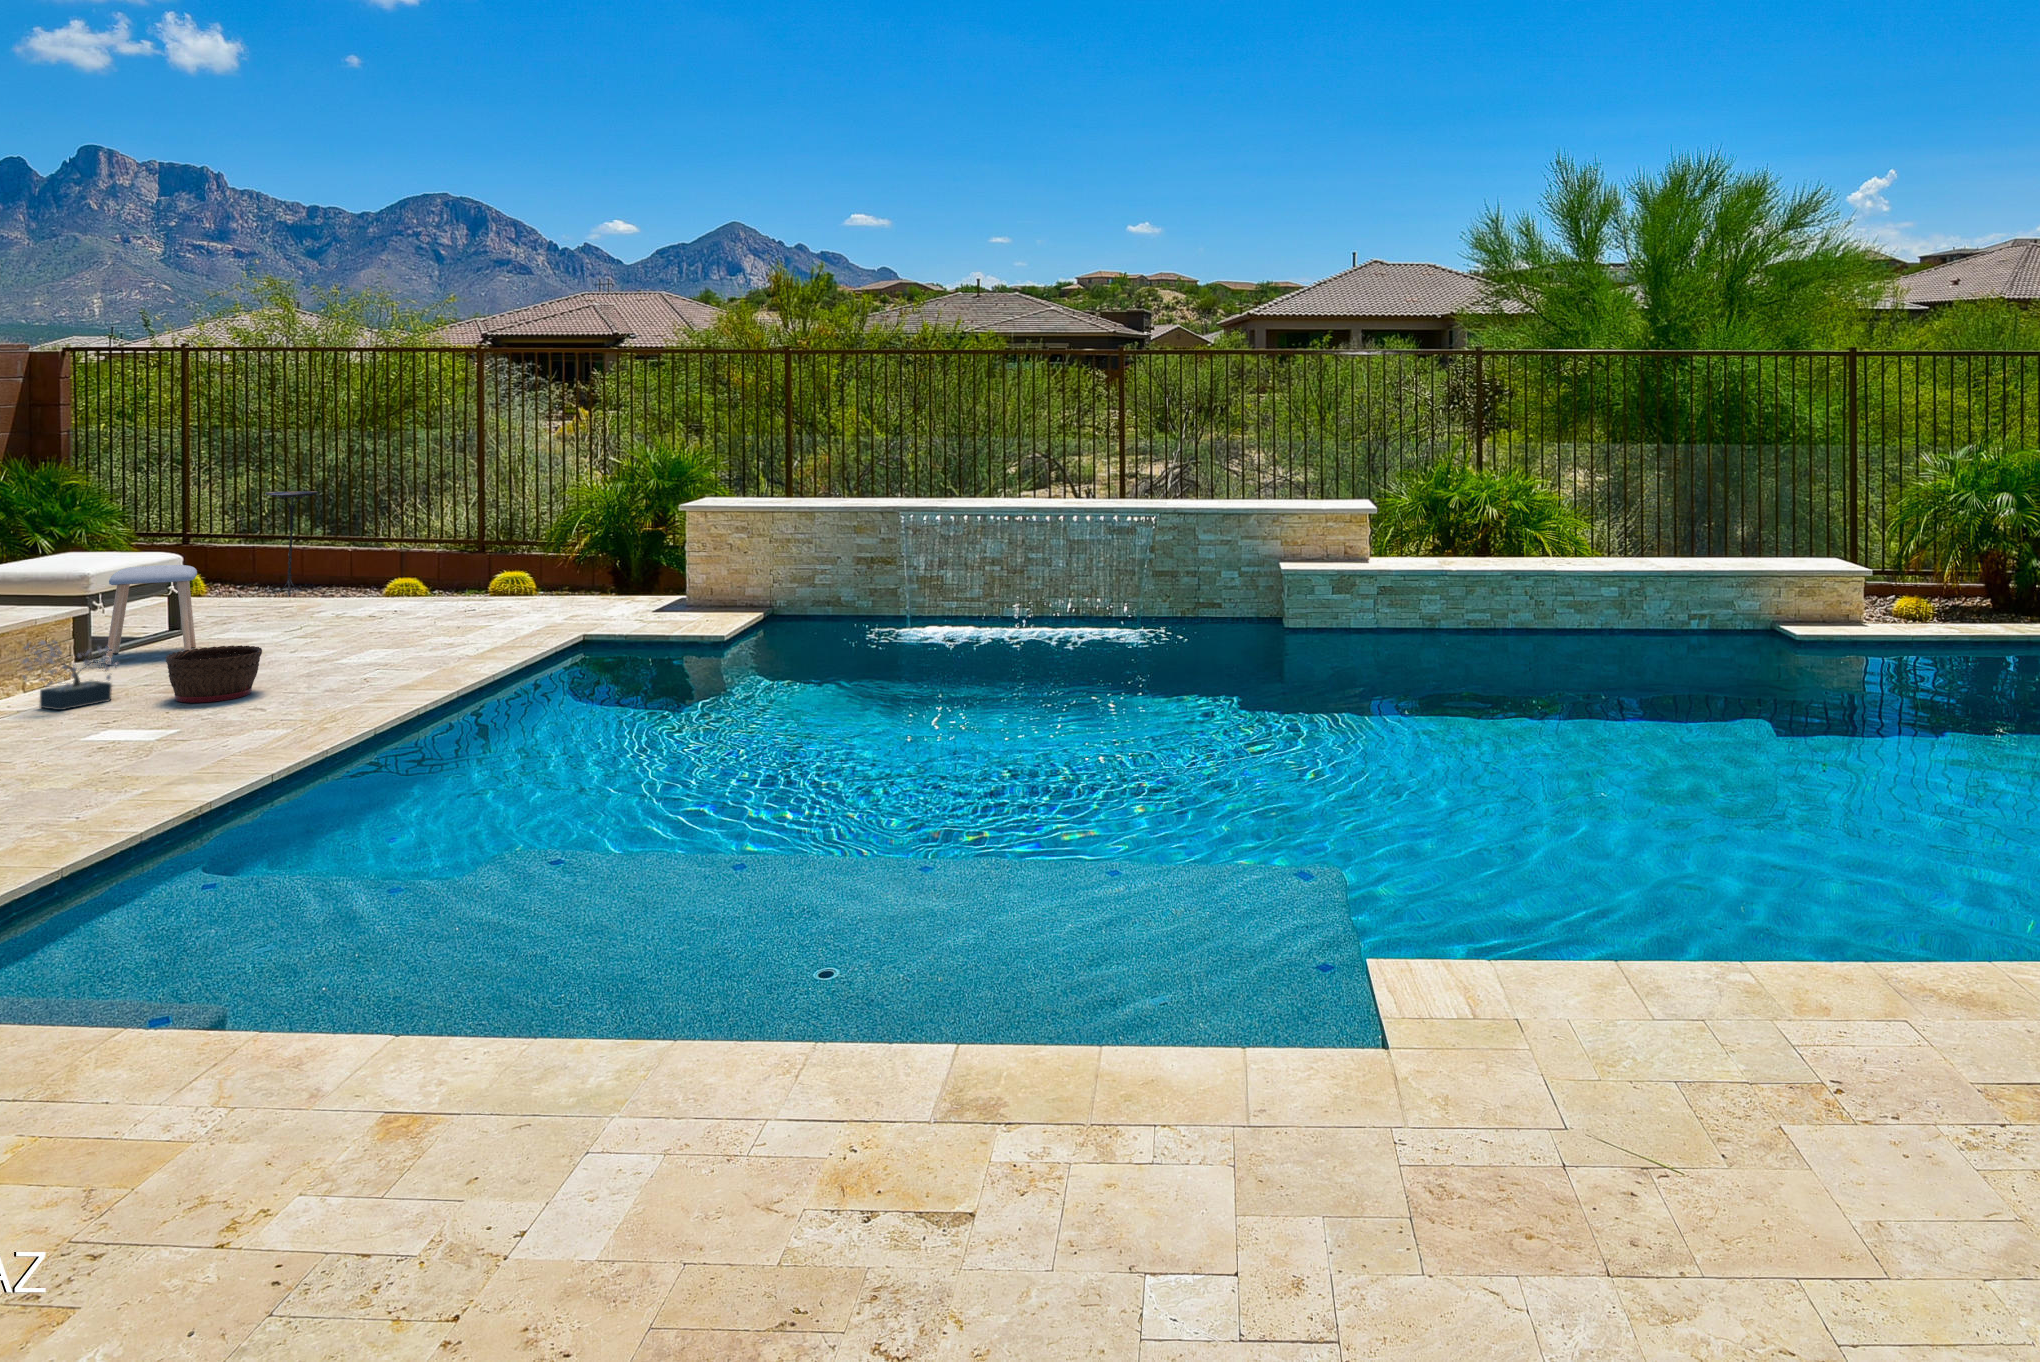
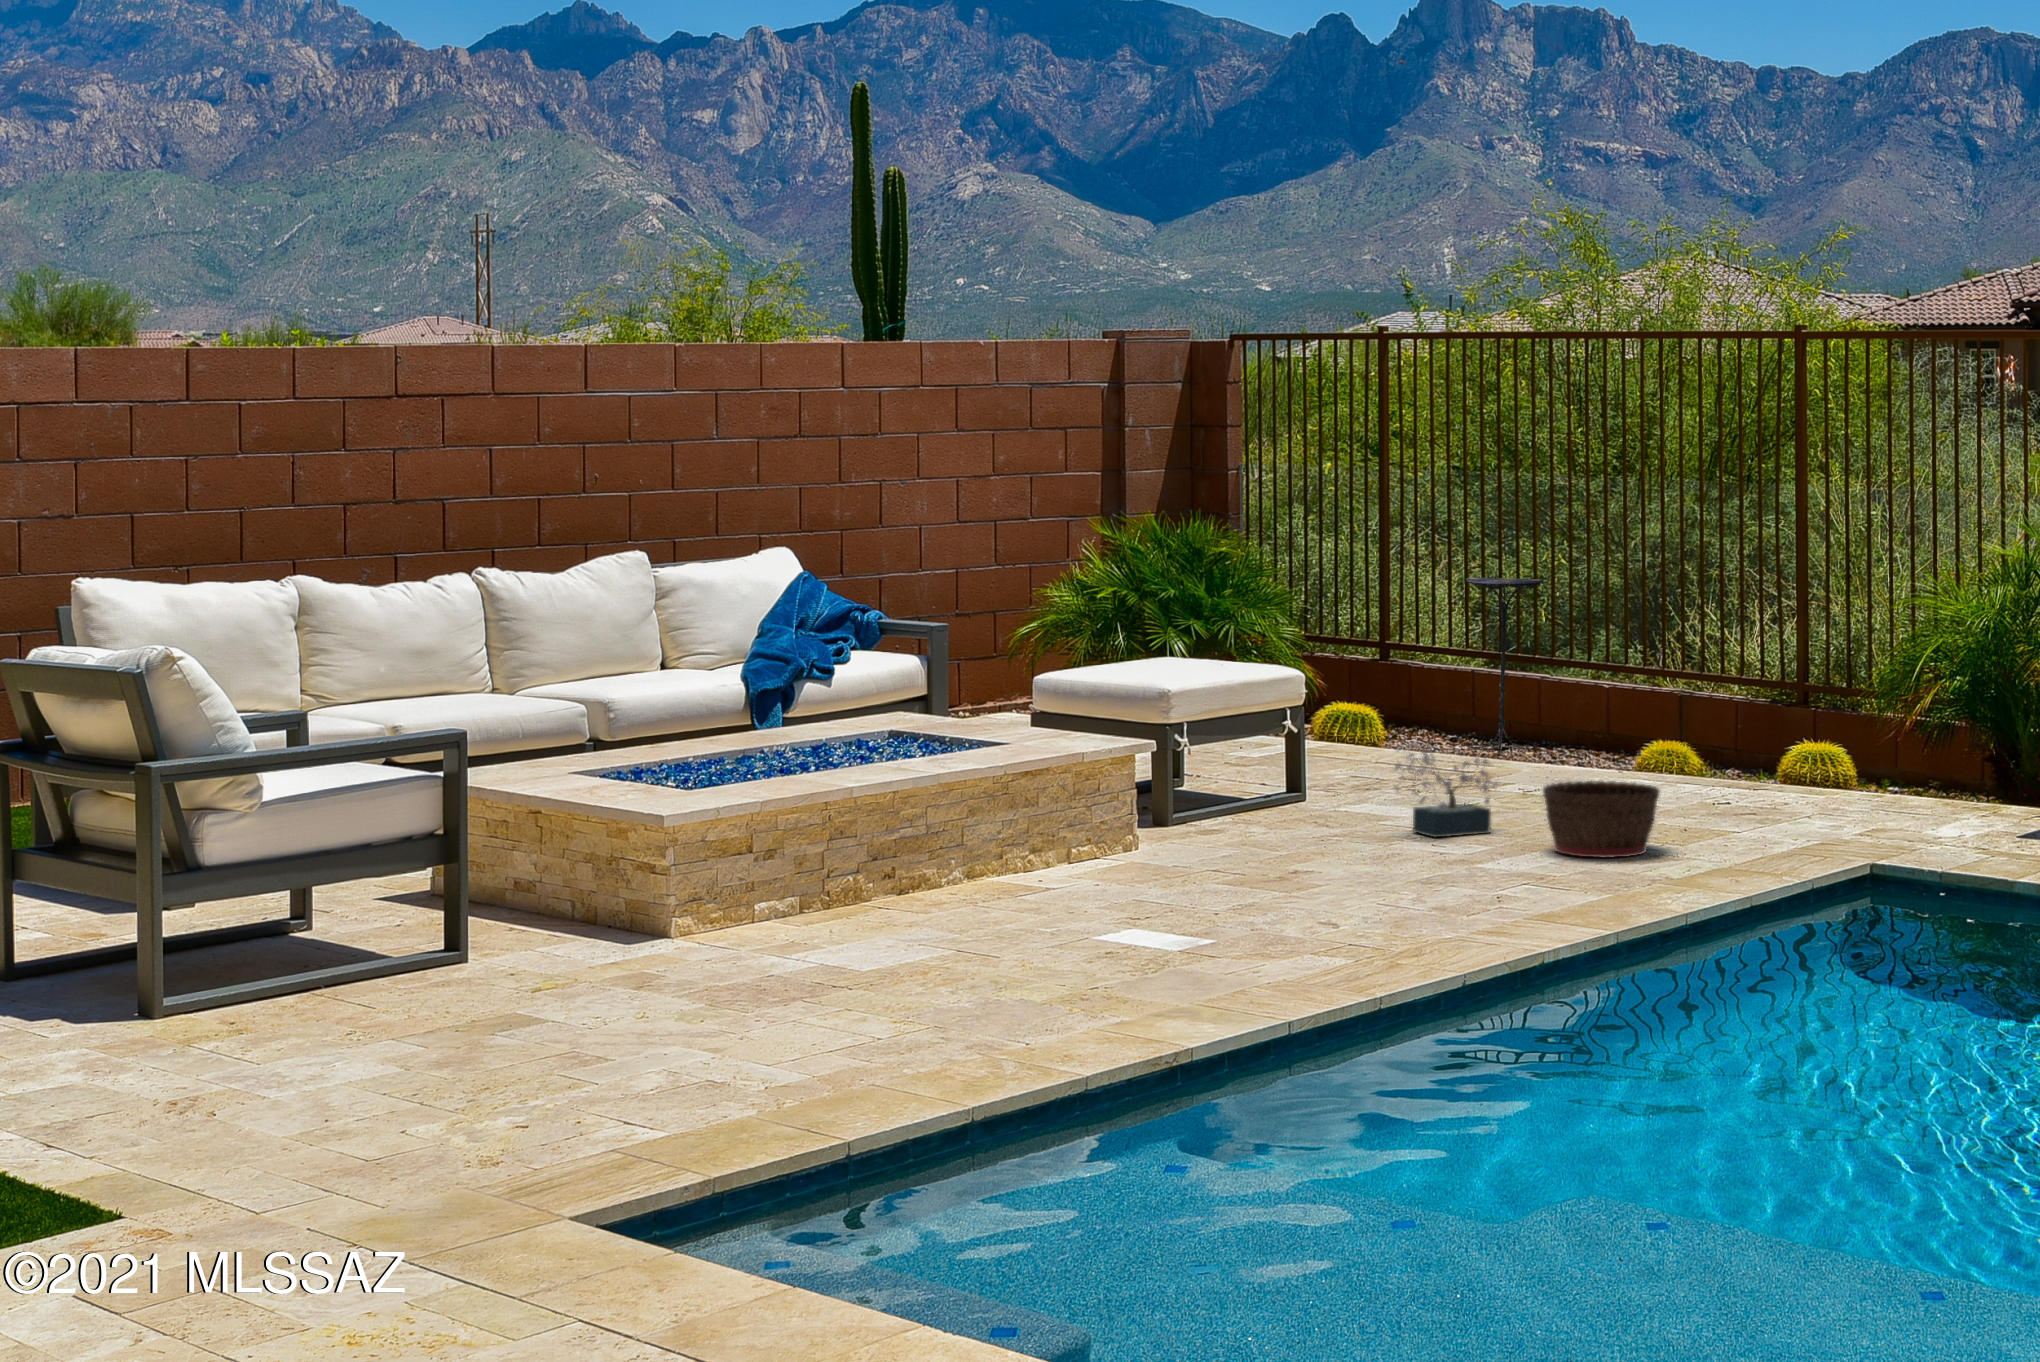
stool: present [105,565,197,665] -> none [1187,687,1315,838]
decorative plant: present [23,641,118,710] -> present [1395,742,1498,837]
basket: present [166,645,262,703] -> present [1543,781,1660,858]

